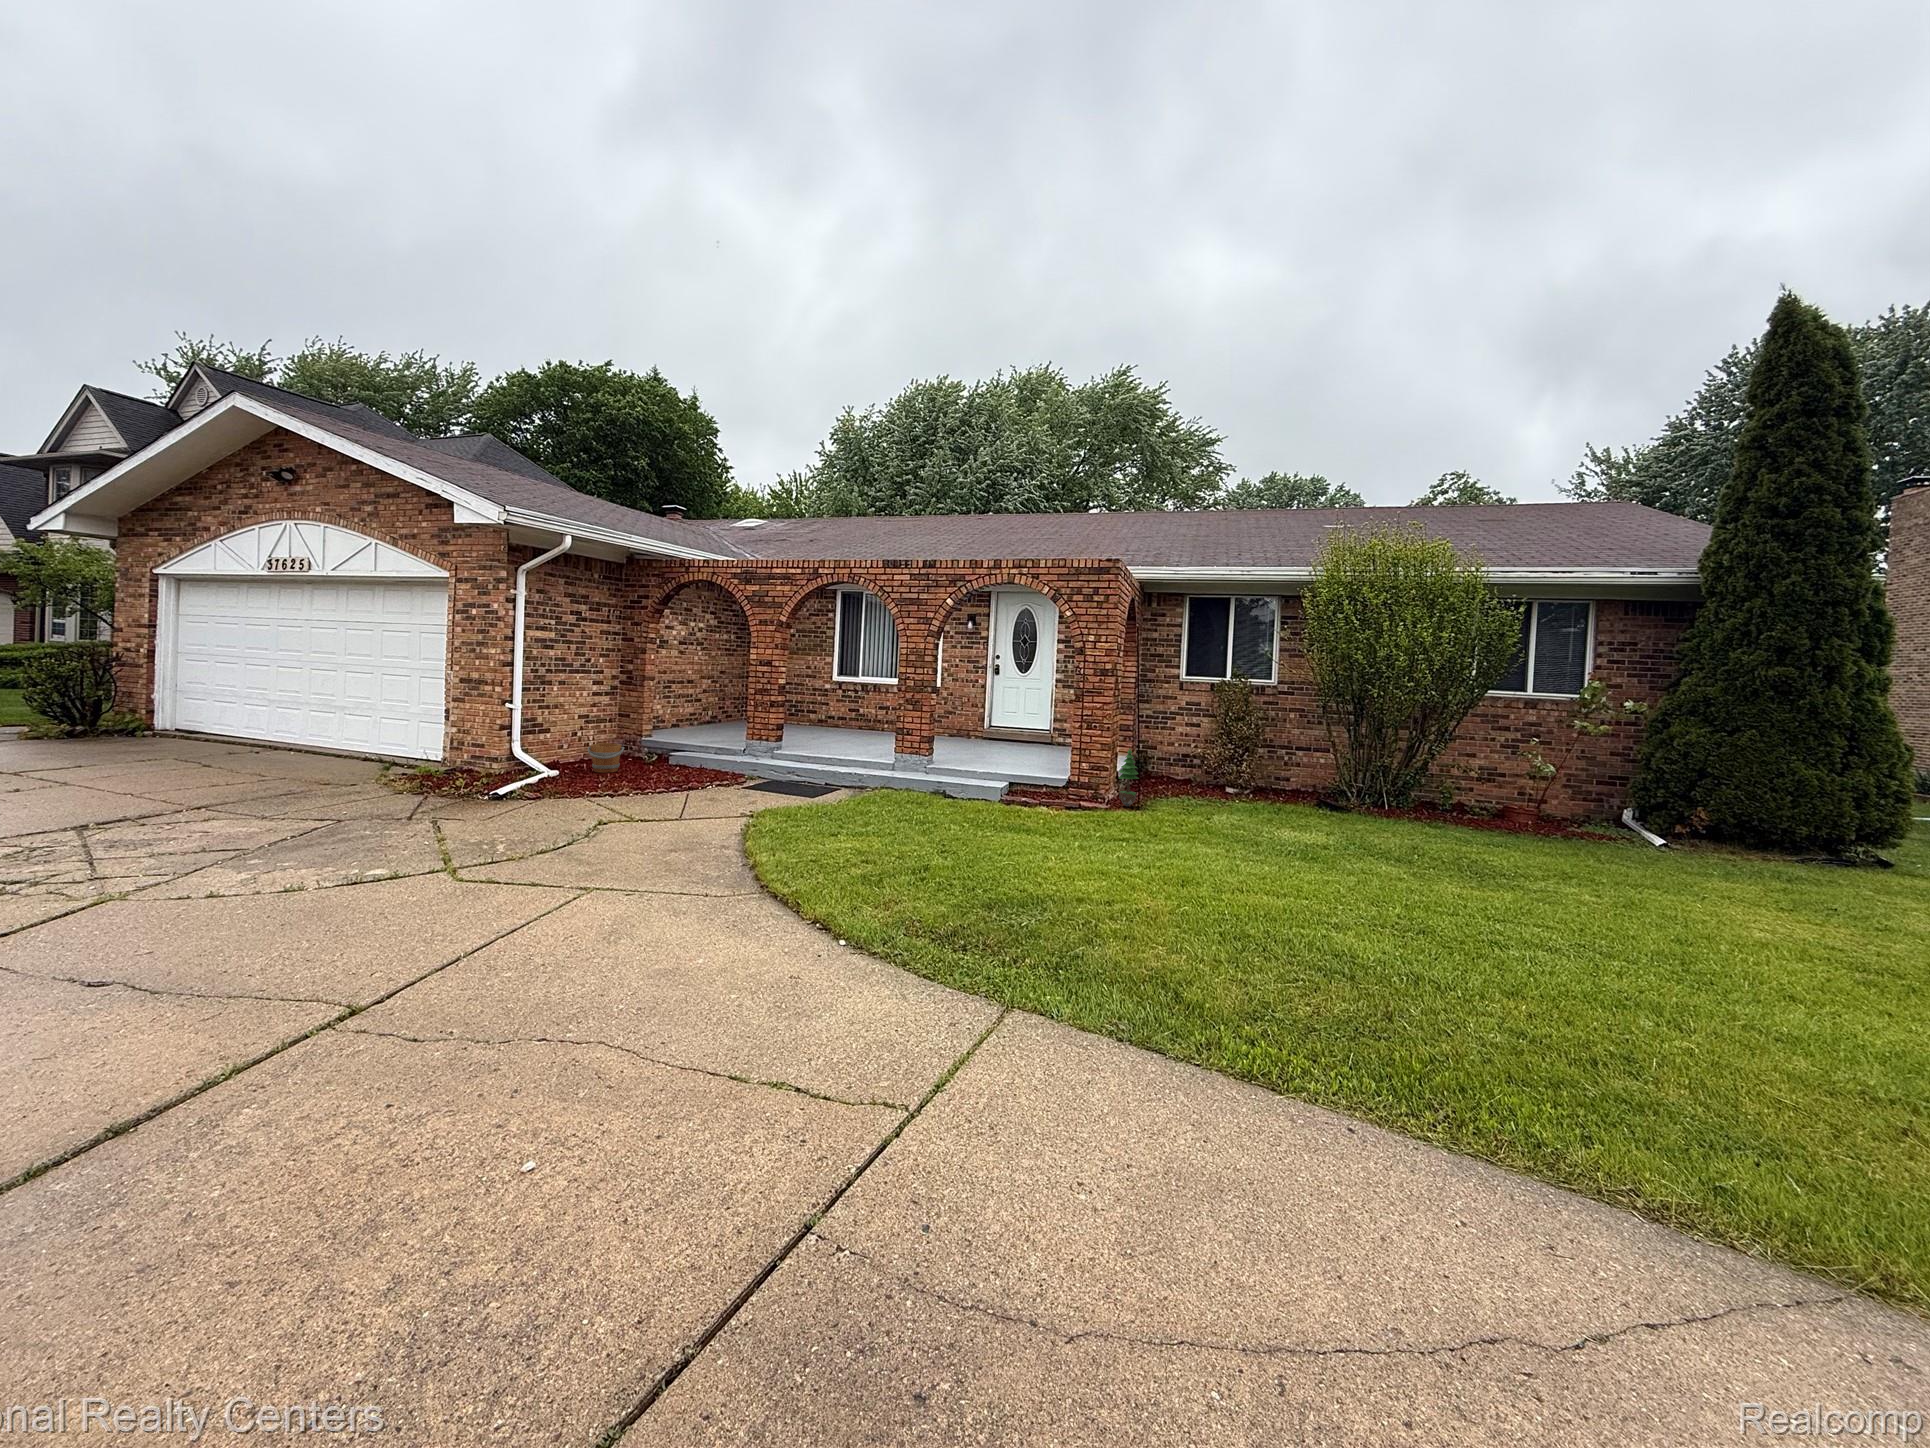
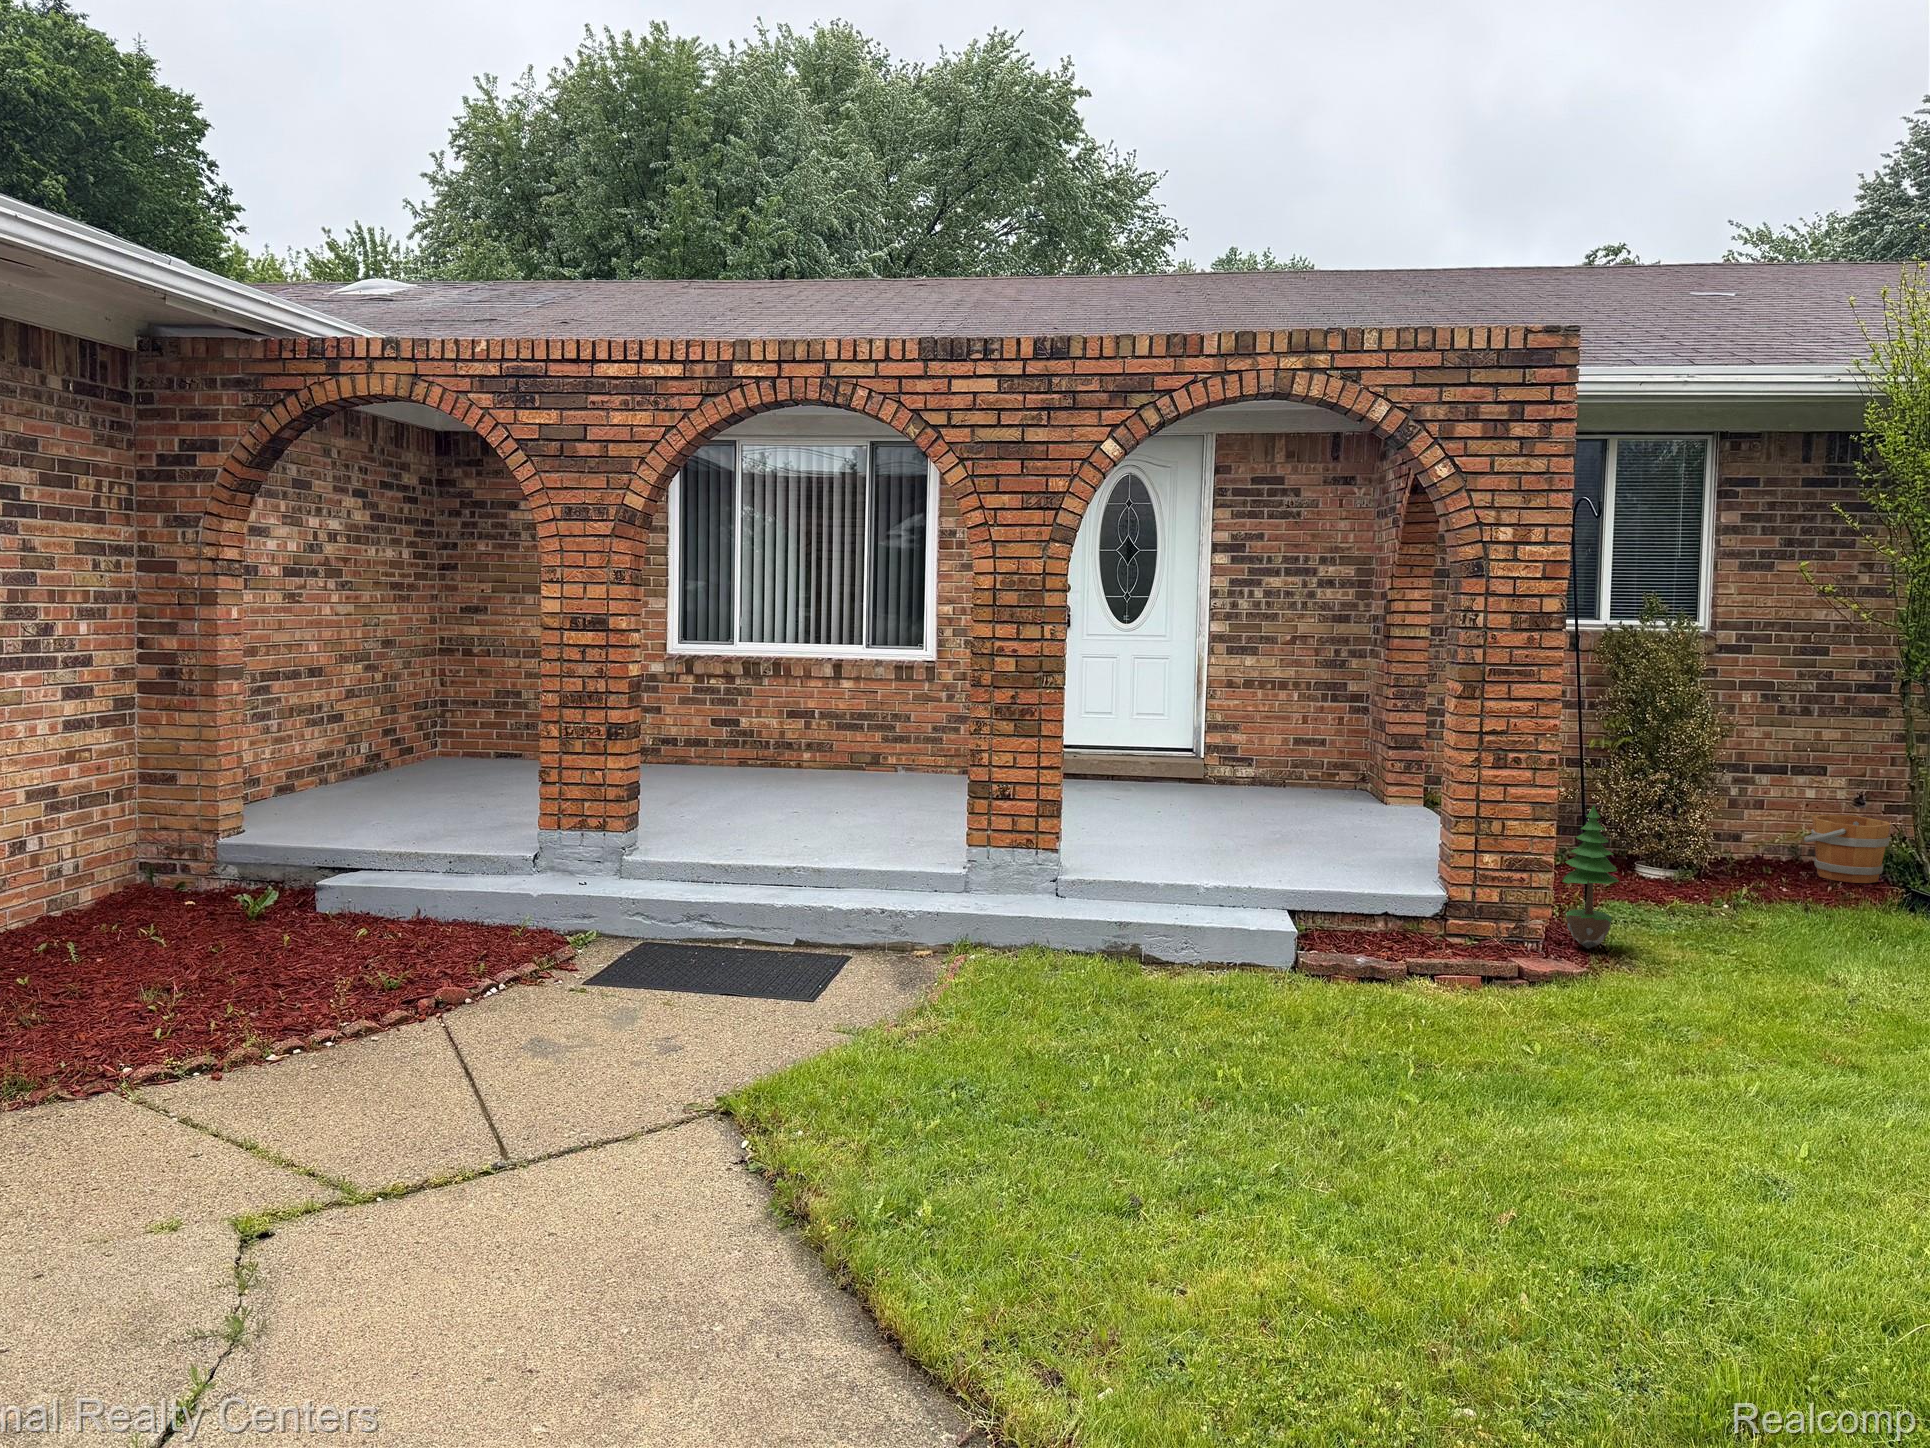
bucket: present [588,743,624,773] -> present [1804,815,1890,883]

